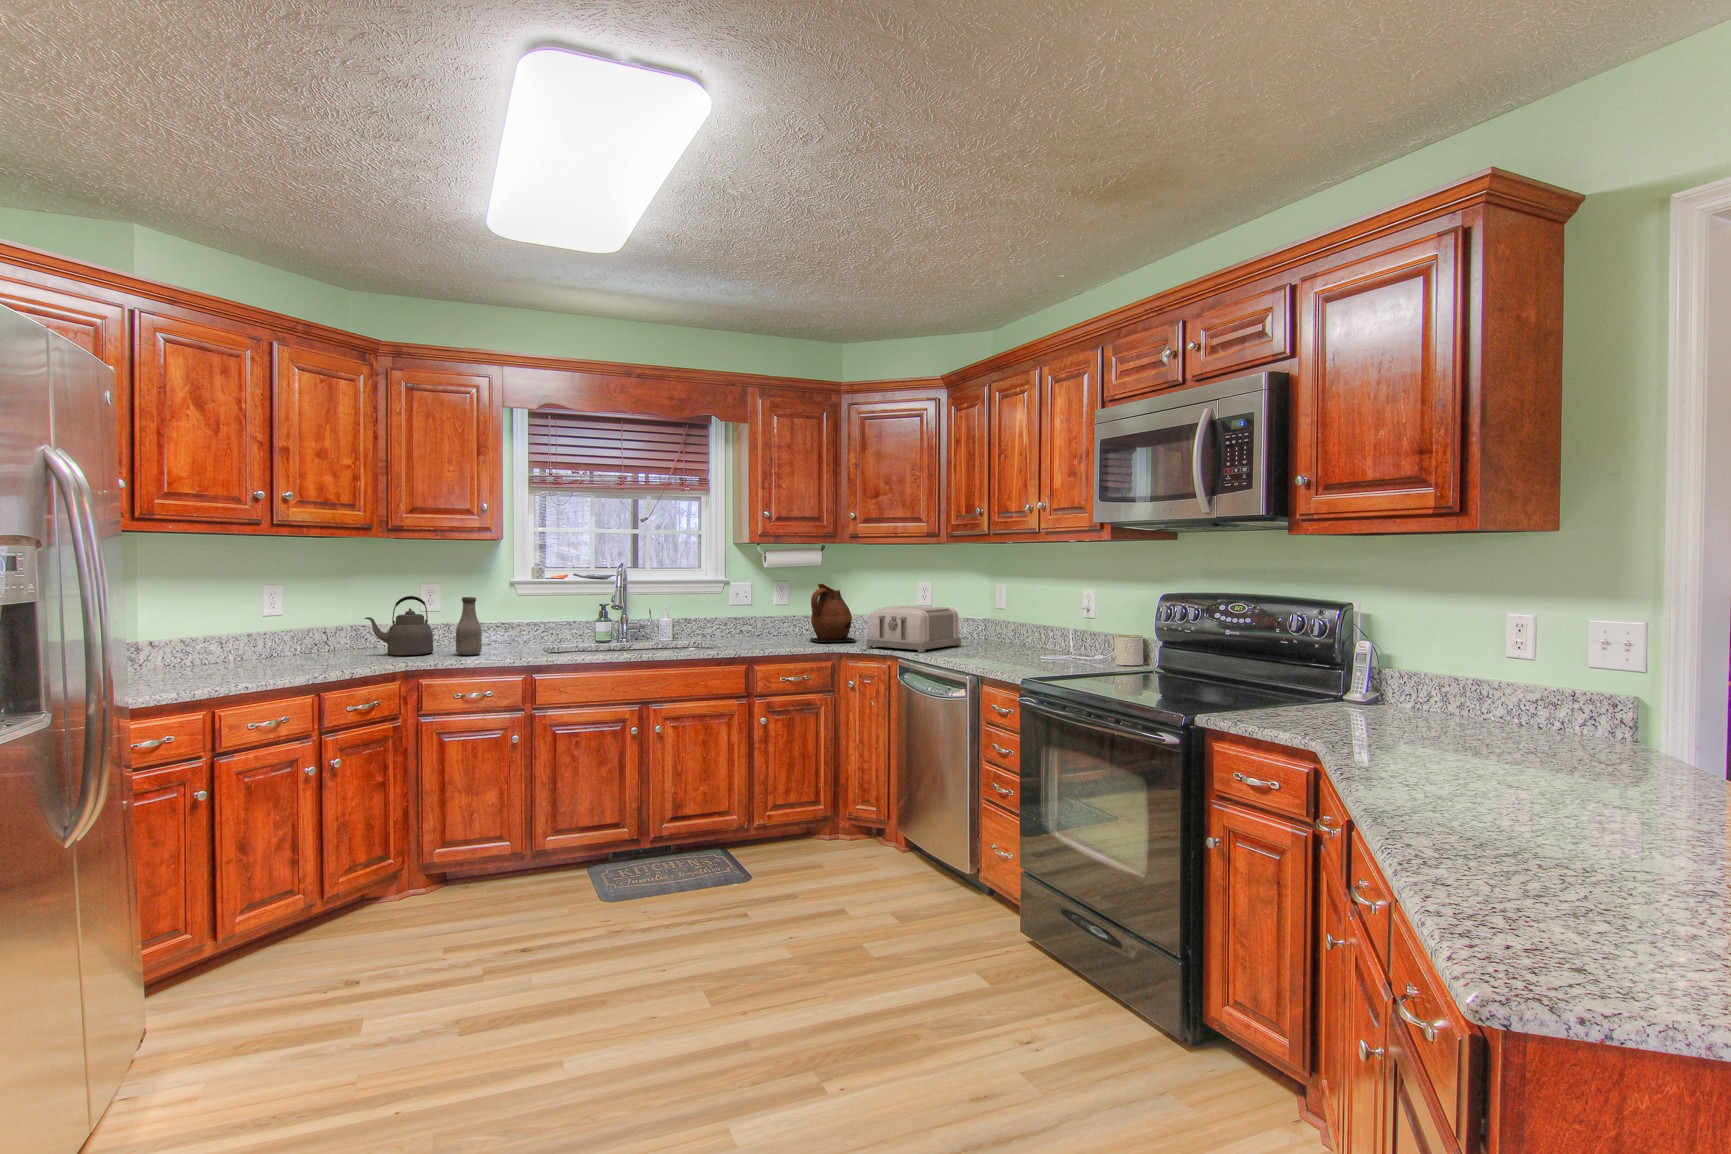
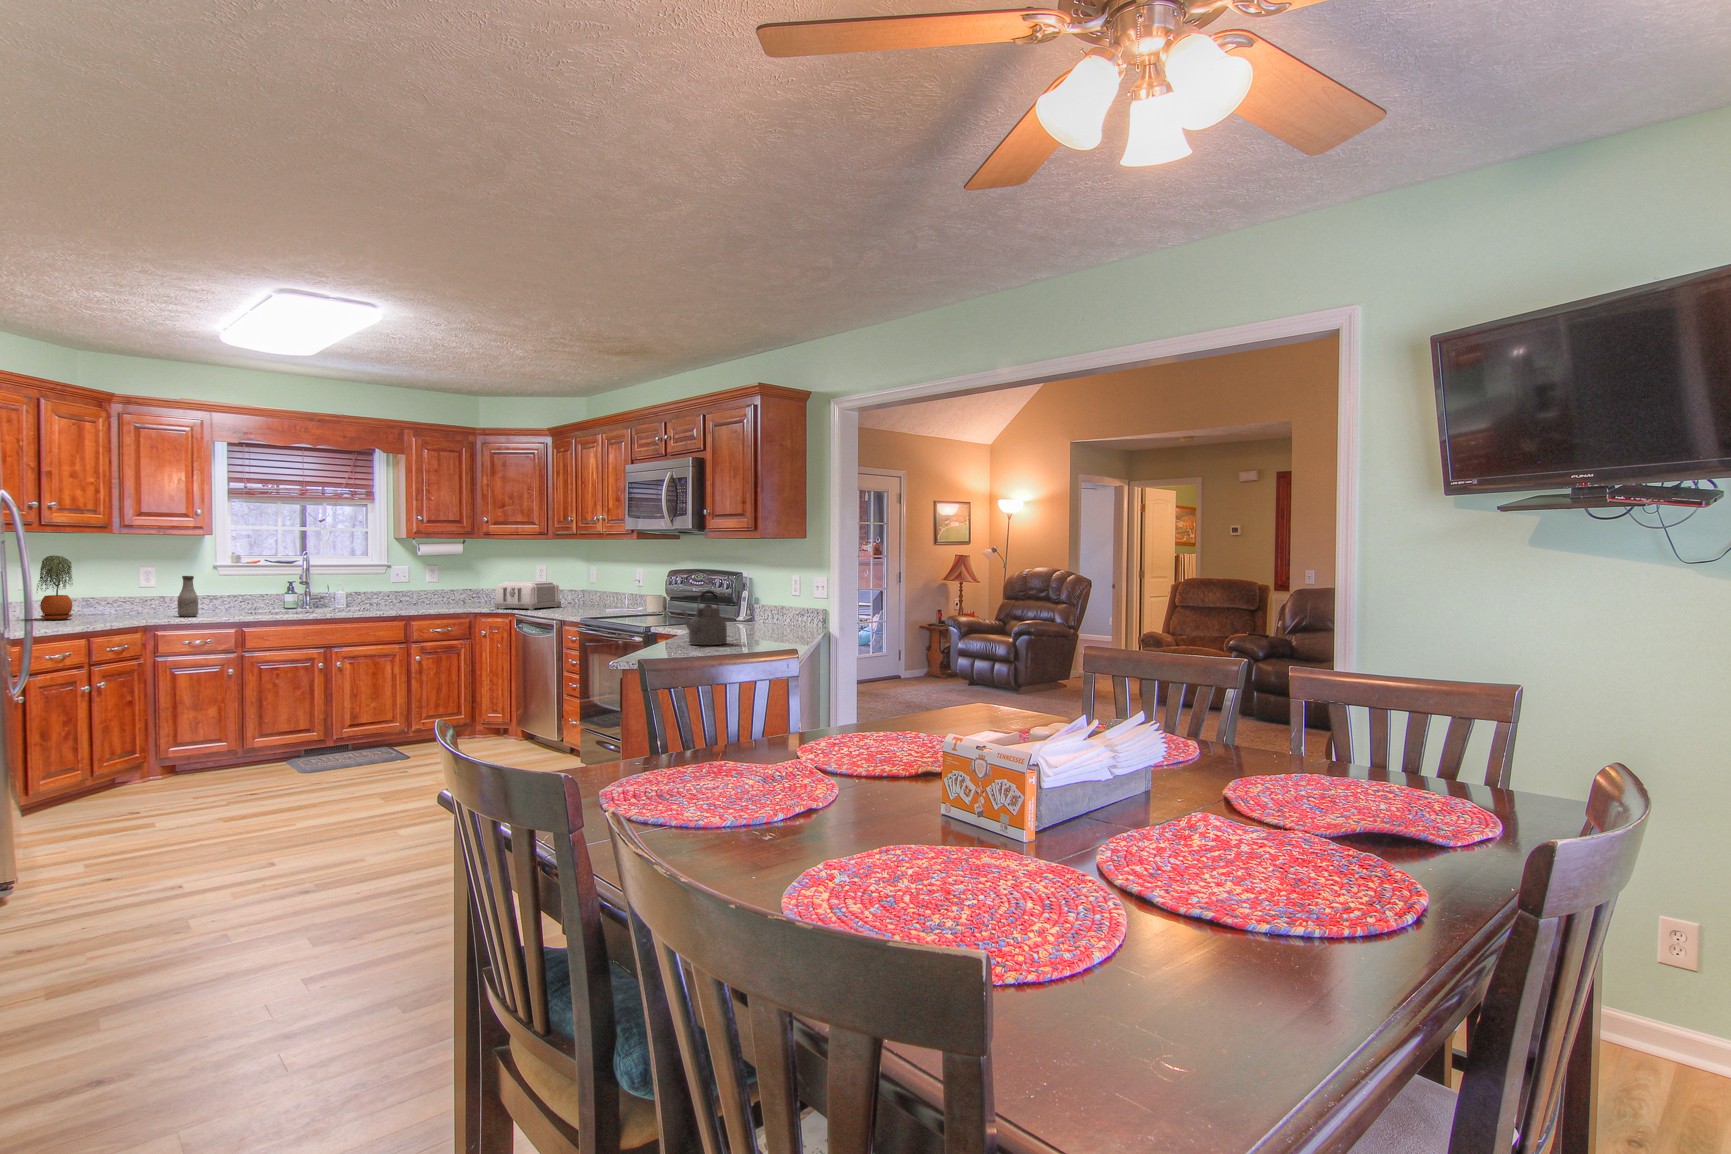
potted plant: none [282,569,329,659] -> present [37,556,73,620]
ceramic pitcher: present [810,584,856,642] -> none [452,567,489,607]
kettle: present [364,596,433,655] -> present [682,590,727,645]

